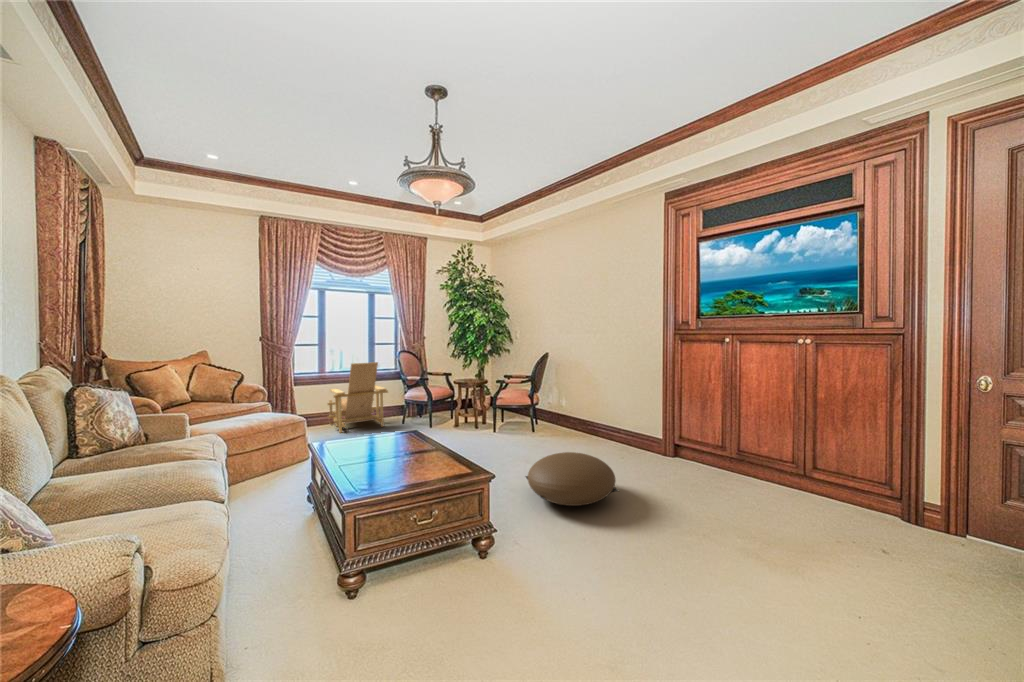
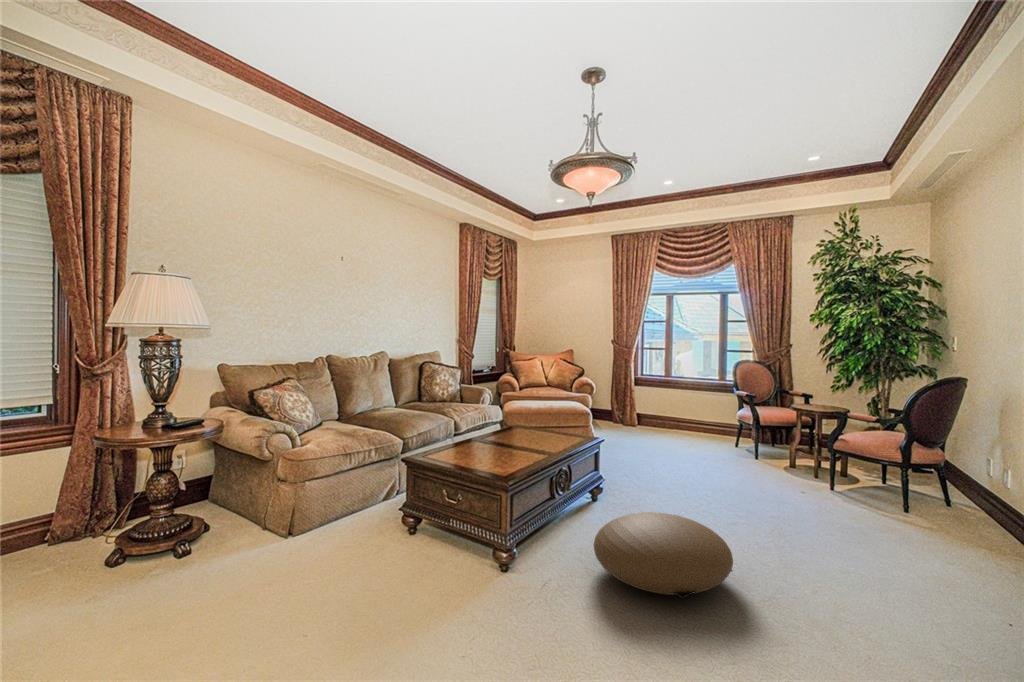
lounge chair: present [328,362,388,433] -> none [645,369,708,443]

